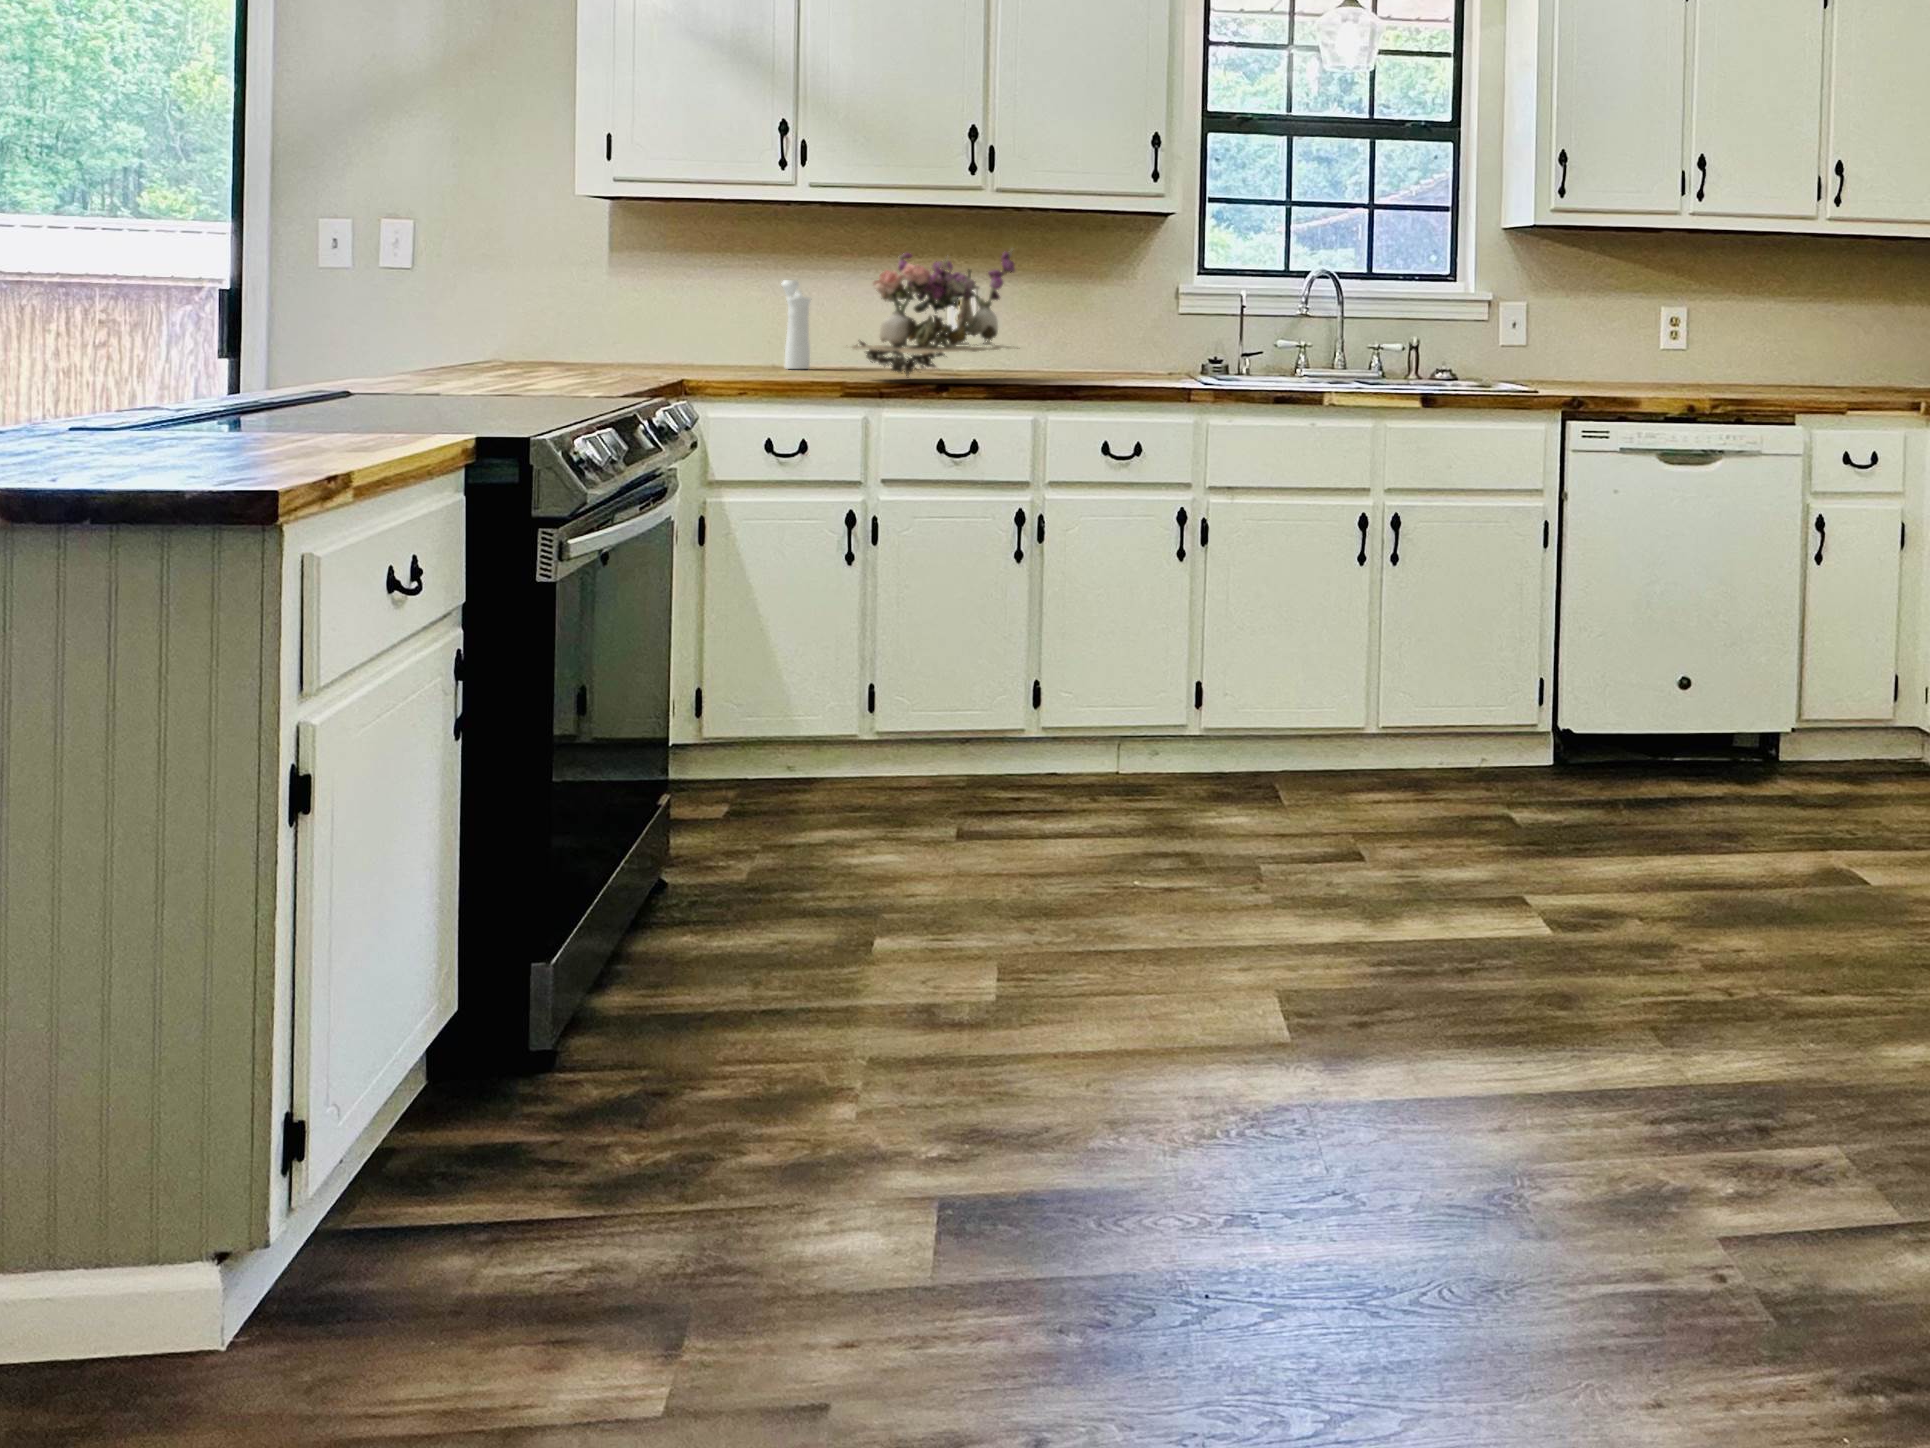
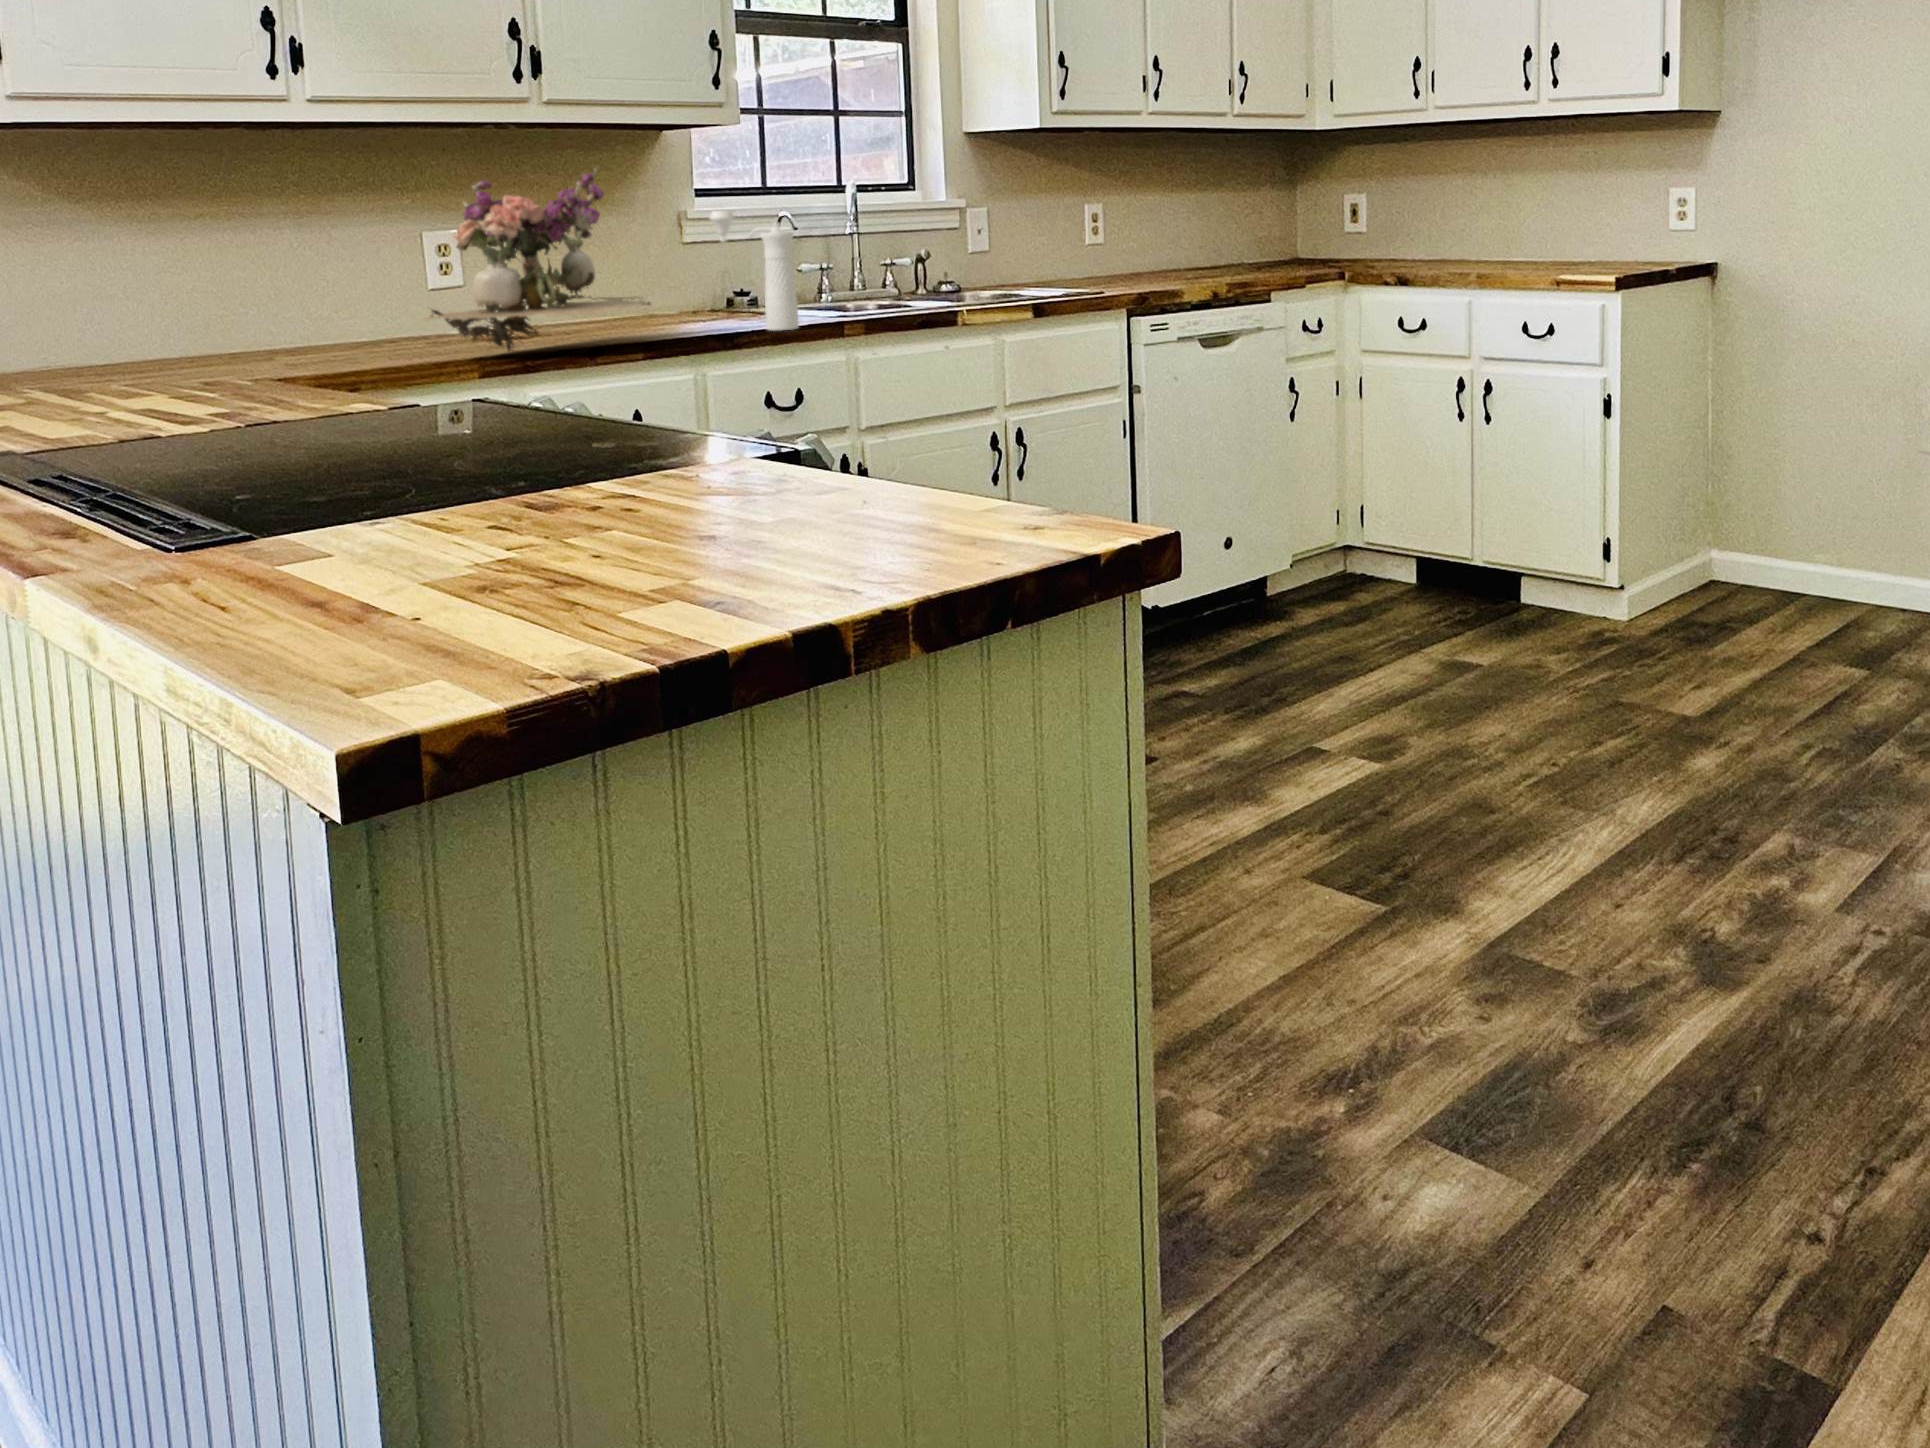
pepper mill: present [782,280,812,369] -> present [709,211,799,331]

